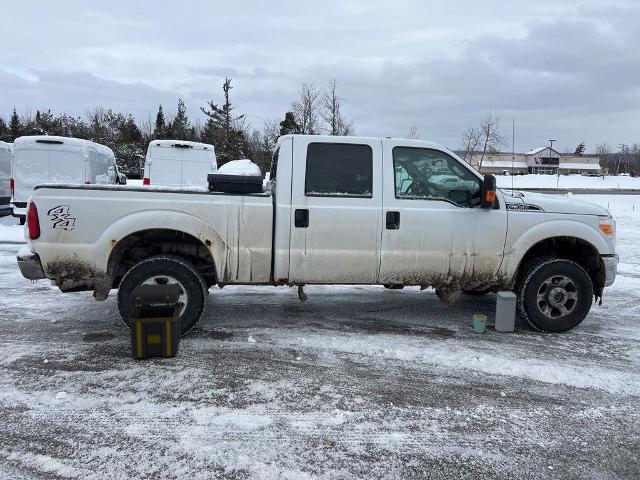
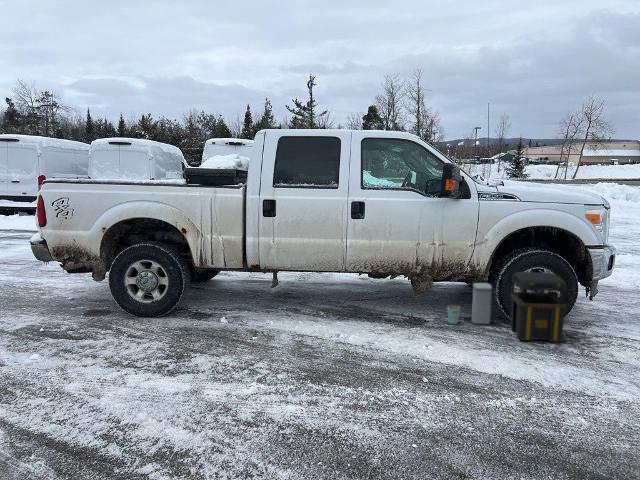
toolbox: present [129,284,181,359] -> present [510,272,567,342]

